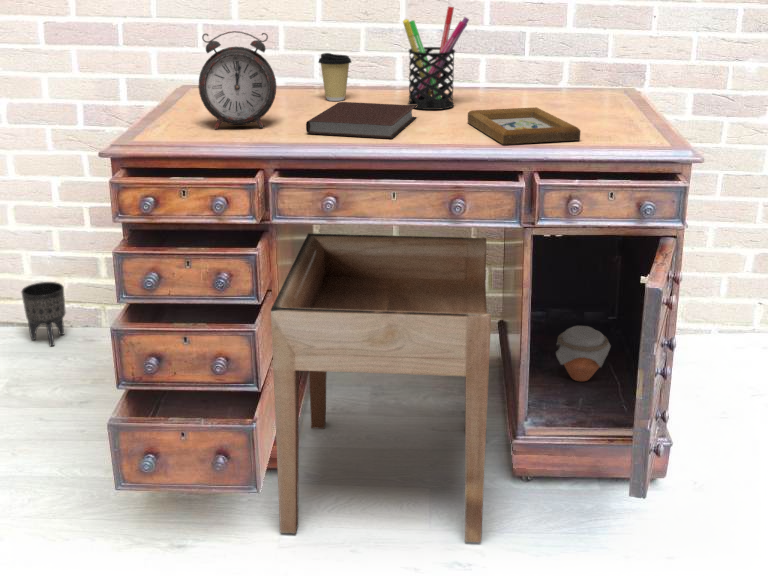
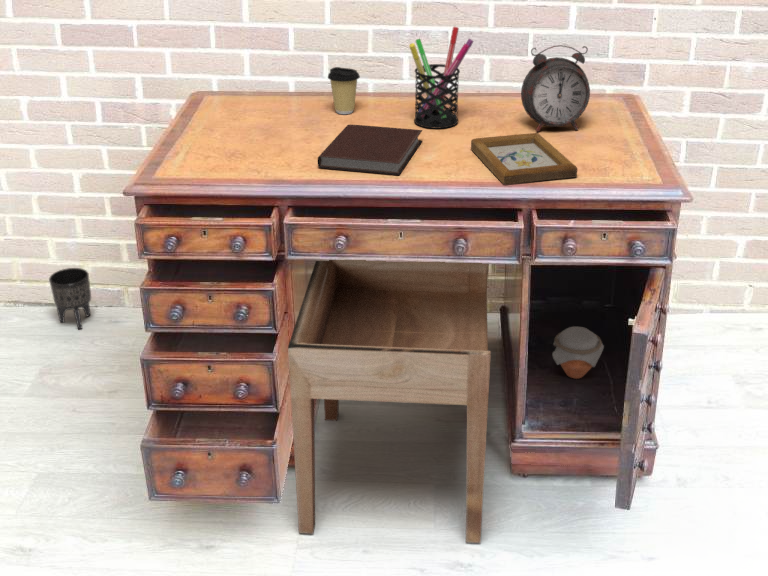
alarm clock: present [198,31,276,129] -> present [521,45,590,132]

